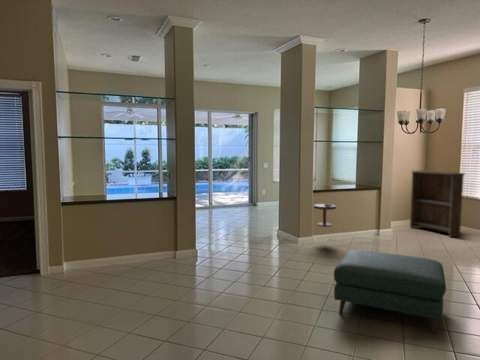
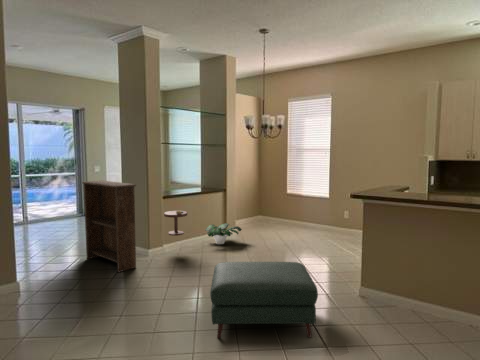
bookshelf: present [410,170,464,237] -> present [82,180,136,272]
potted plant: none [355,221,395,242] -> present [205,223,242,244]

